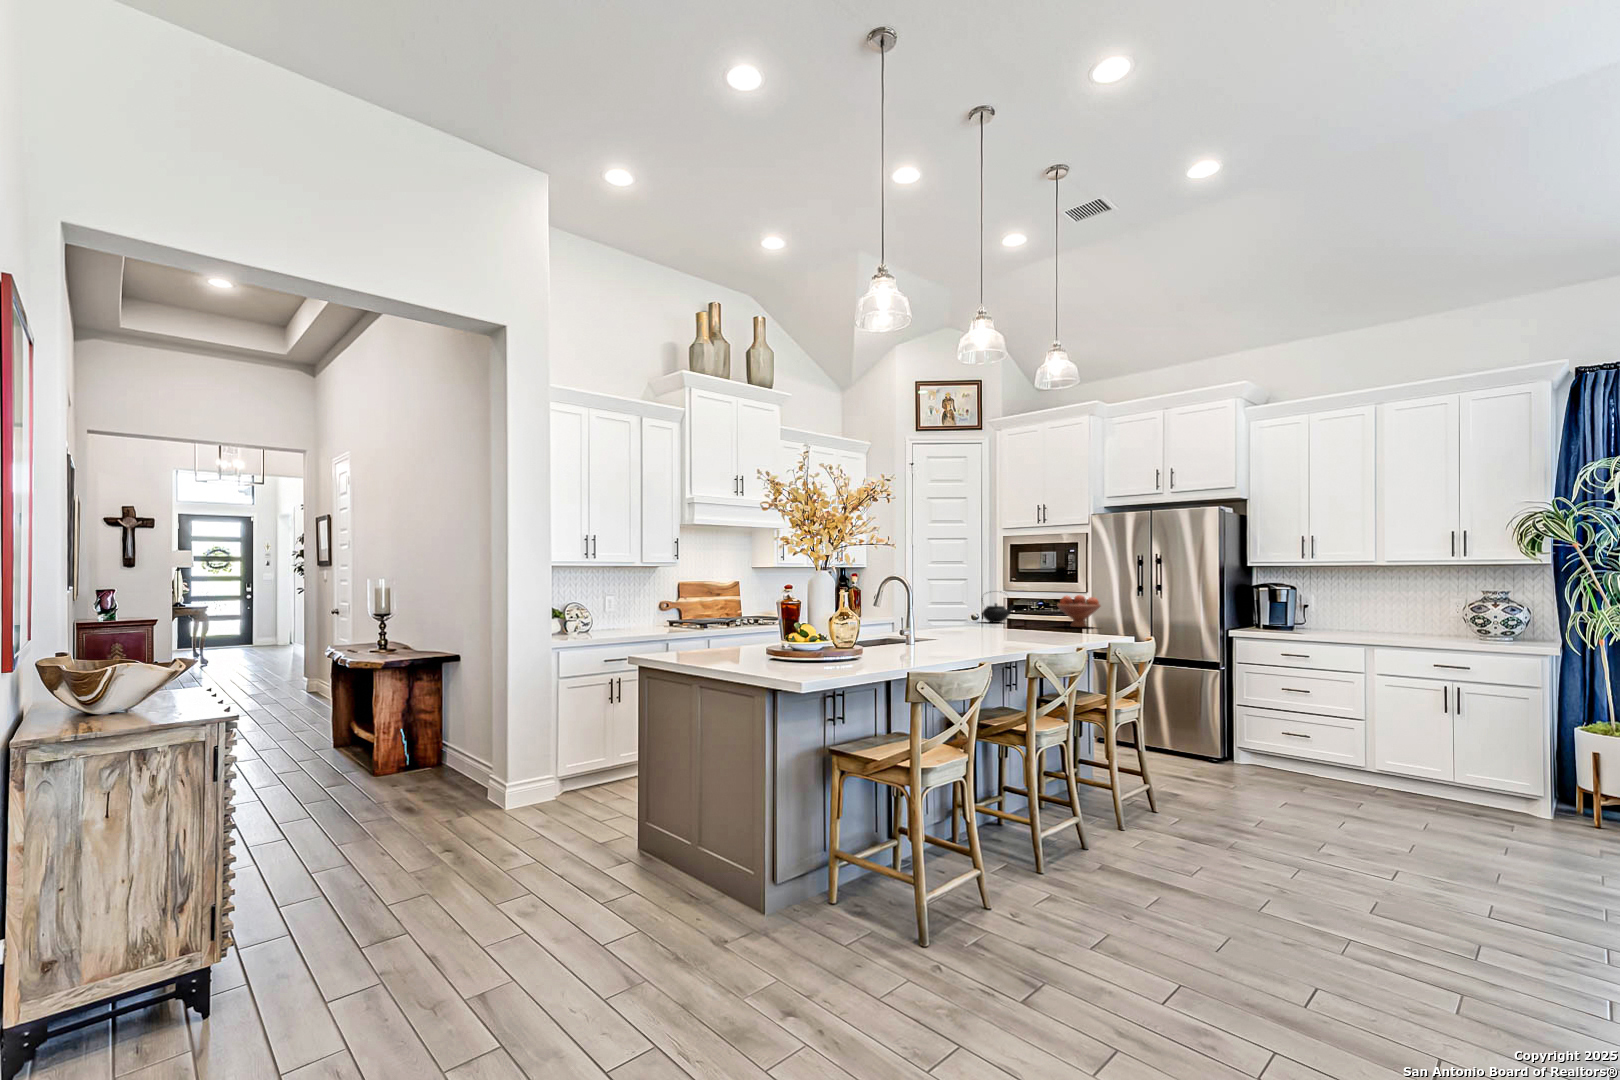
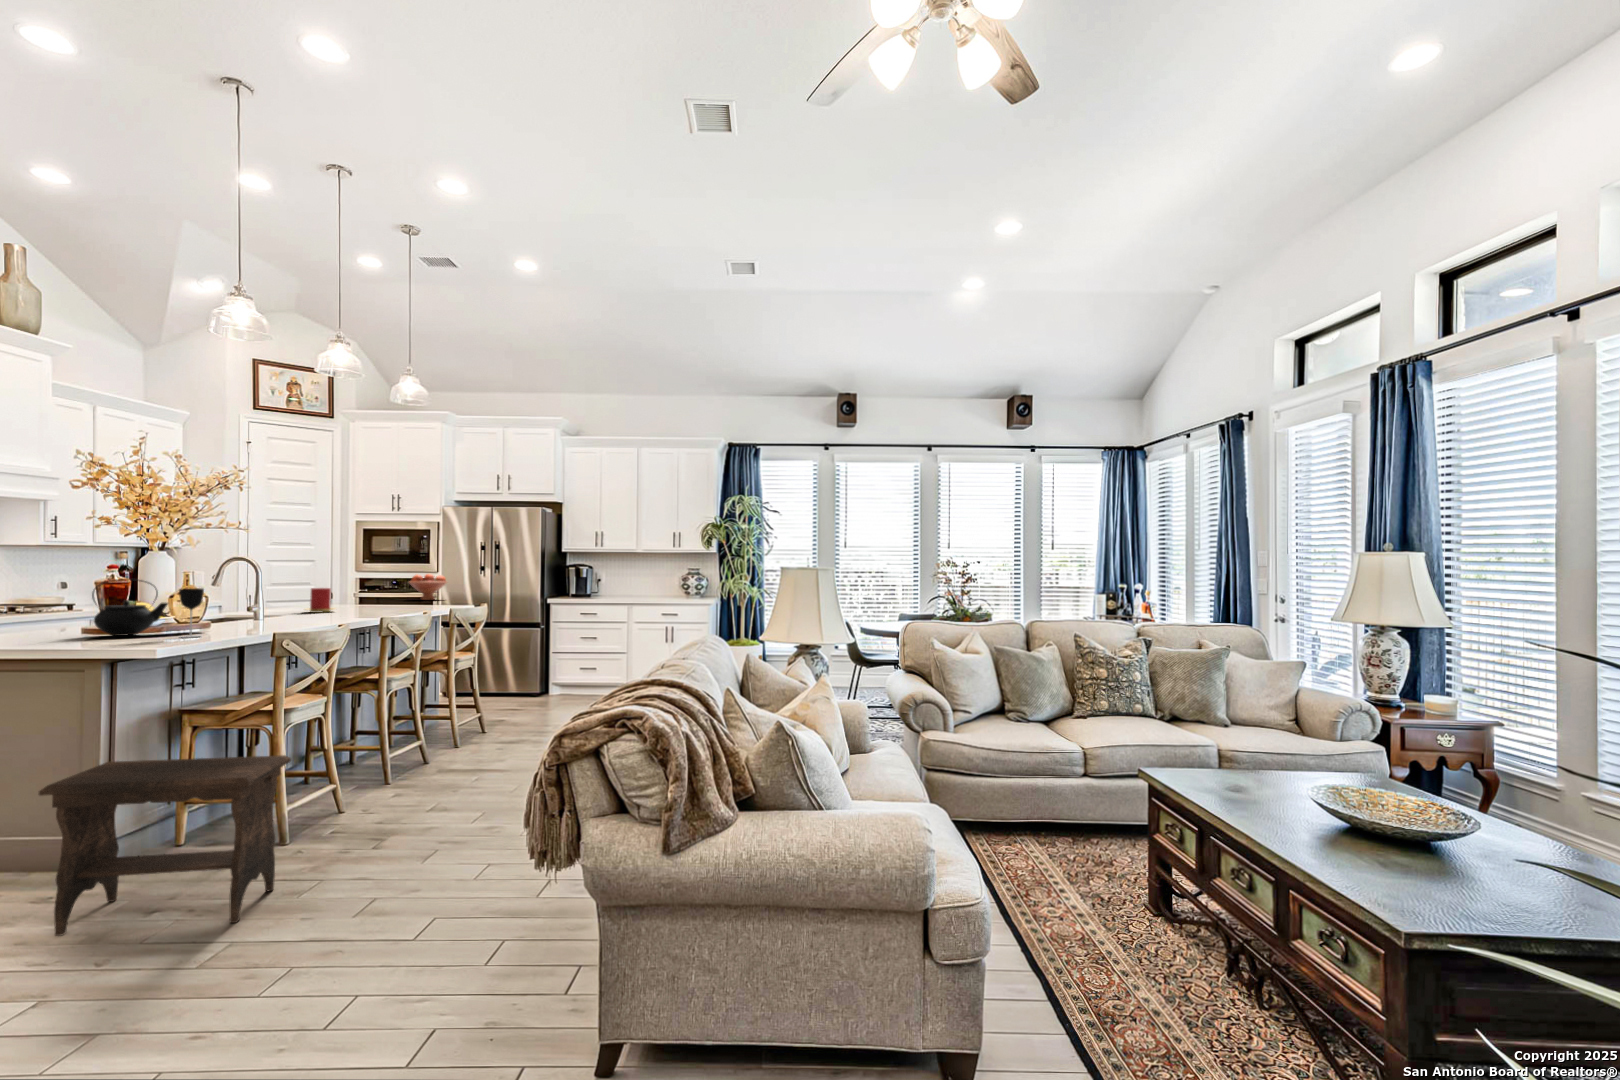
teapot: present [982,598,1013,623] -> present [92,579,168,636]
candle: none [948,613,981,641] -> present [306,588,334,613]
wine glass: none [825,617,847,672] -> present [179,588,204,638]
footstool: none [702,807,929,1039] -> present [39,755,291,936]

